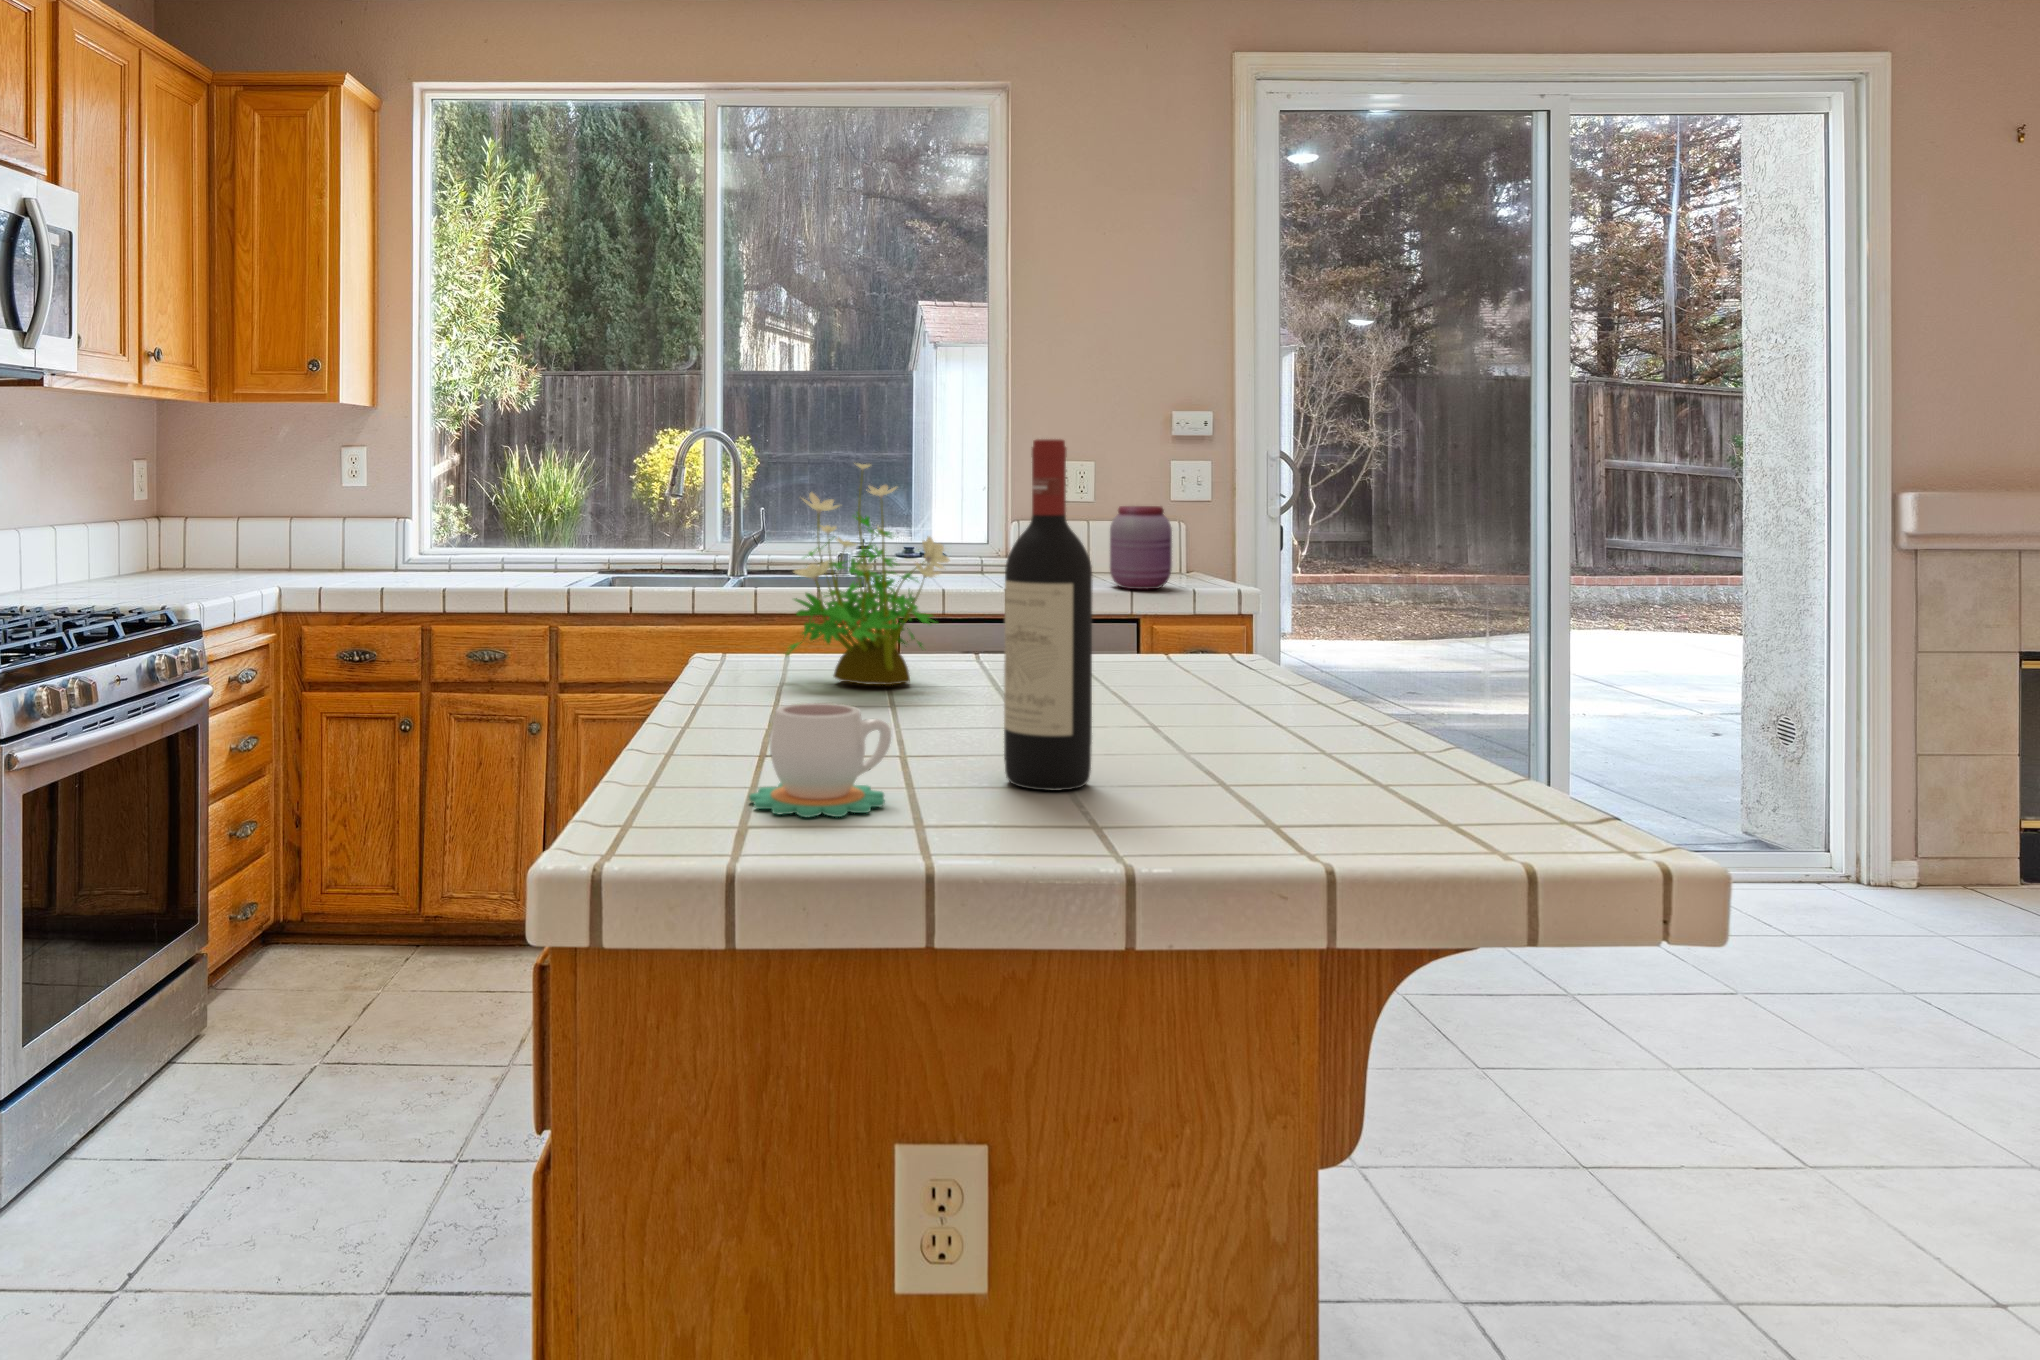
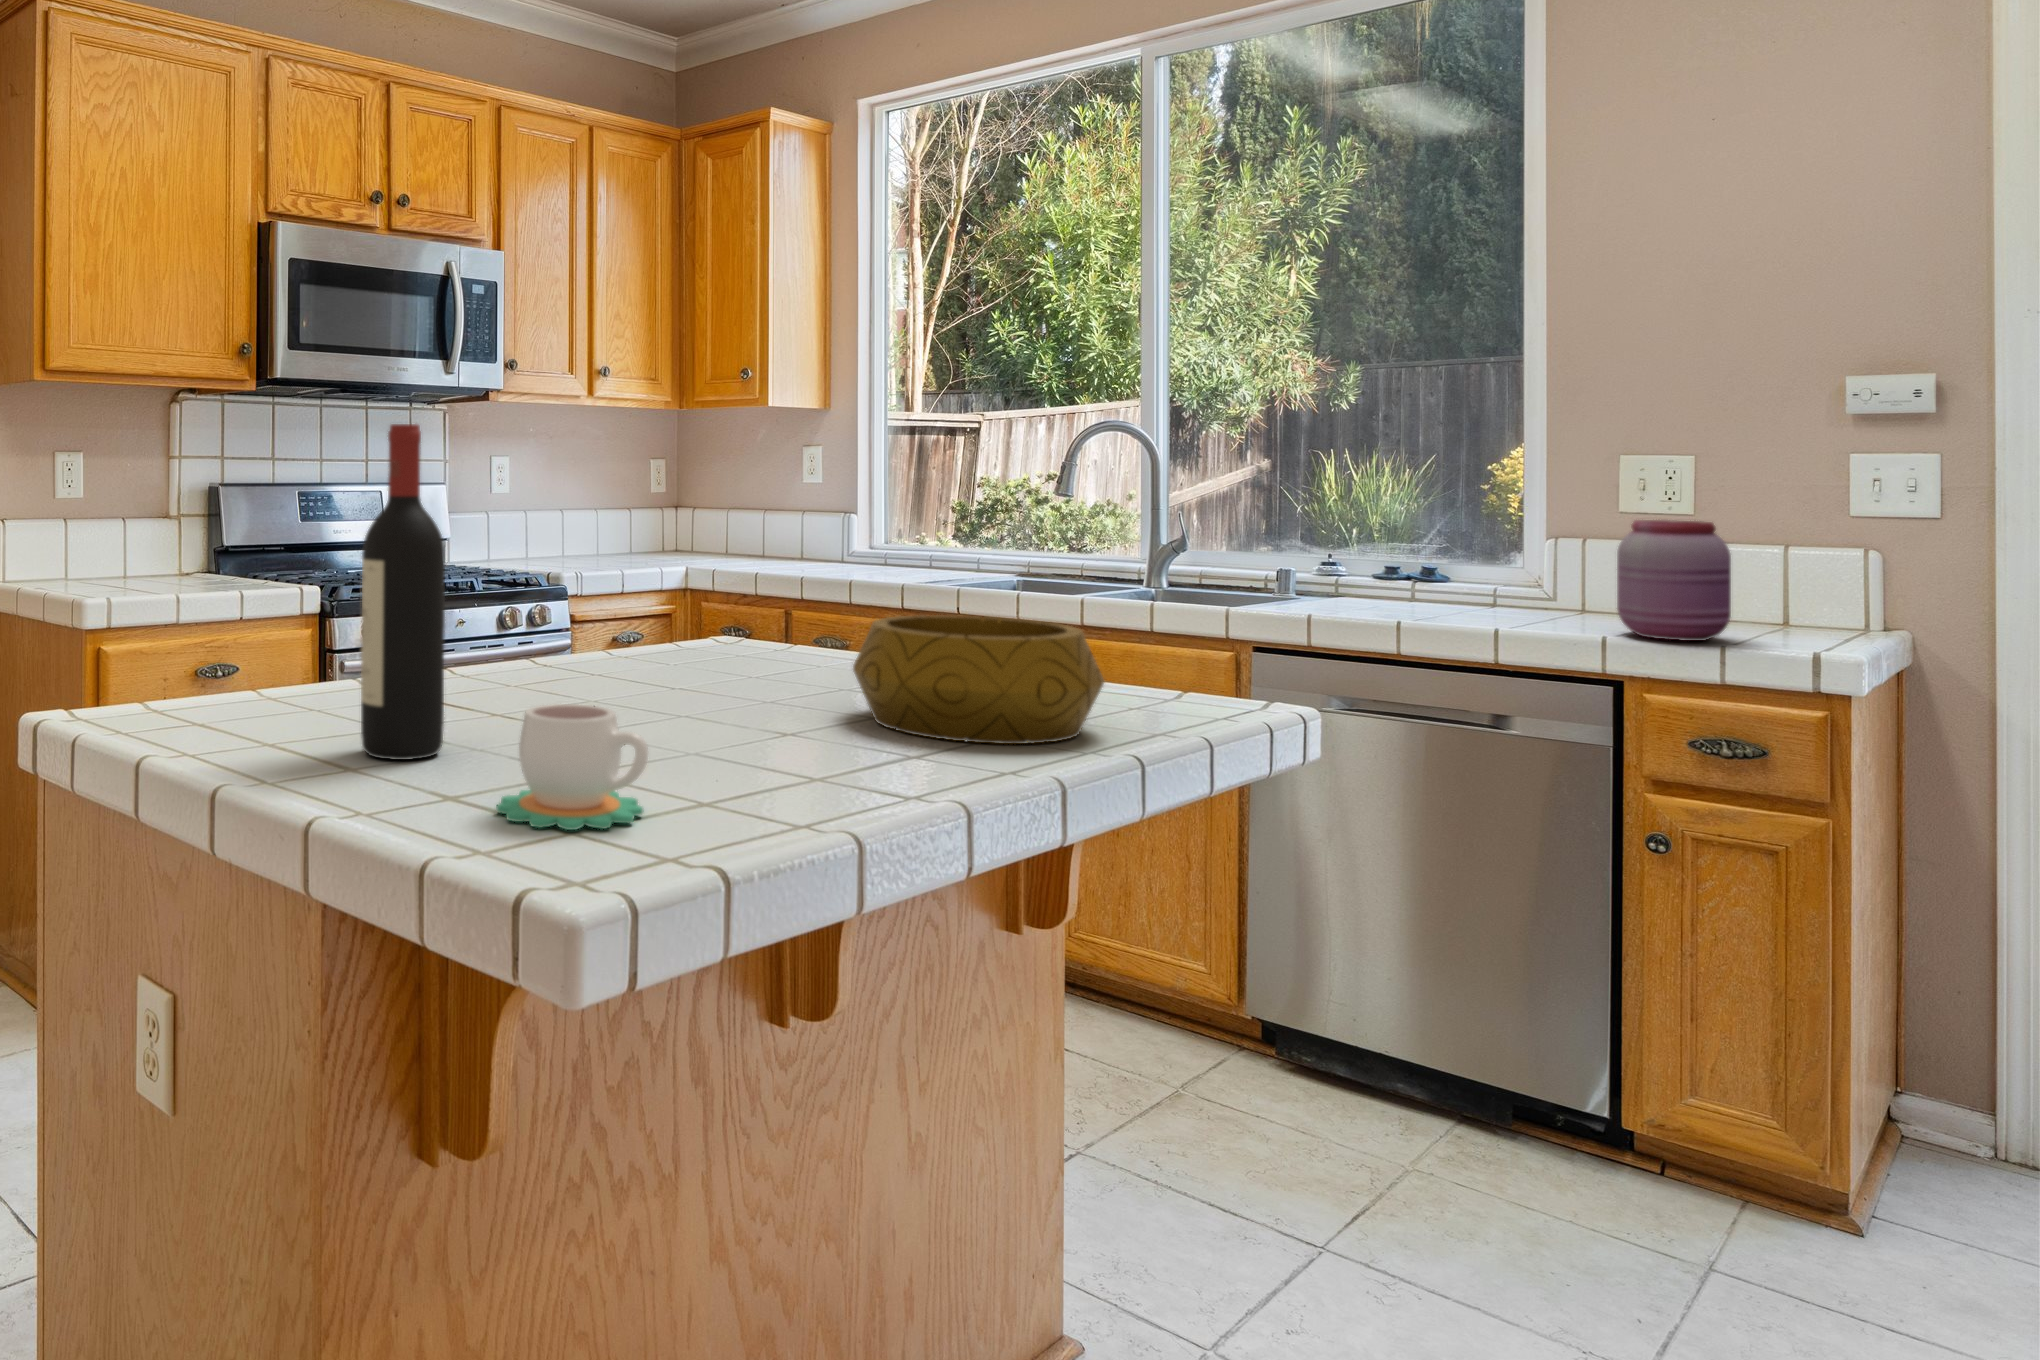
potted plant: present [787,464,949,685] -> none [615,451,790,676]
decorative bowl: none [1082,602,1287,703] -> present [853,615,1104,744]
mug: present [749,703,891,817] -> present [496,704,648,830]

